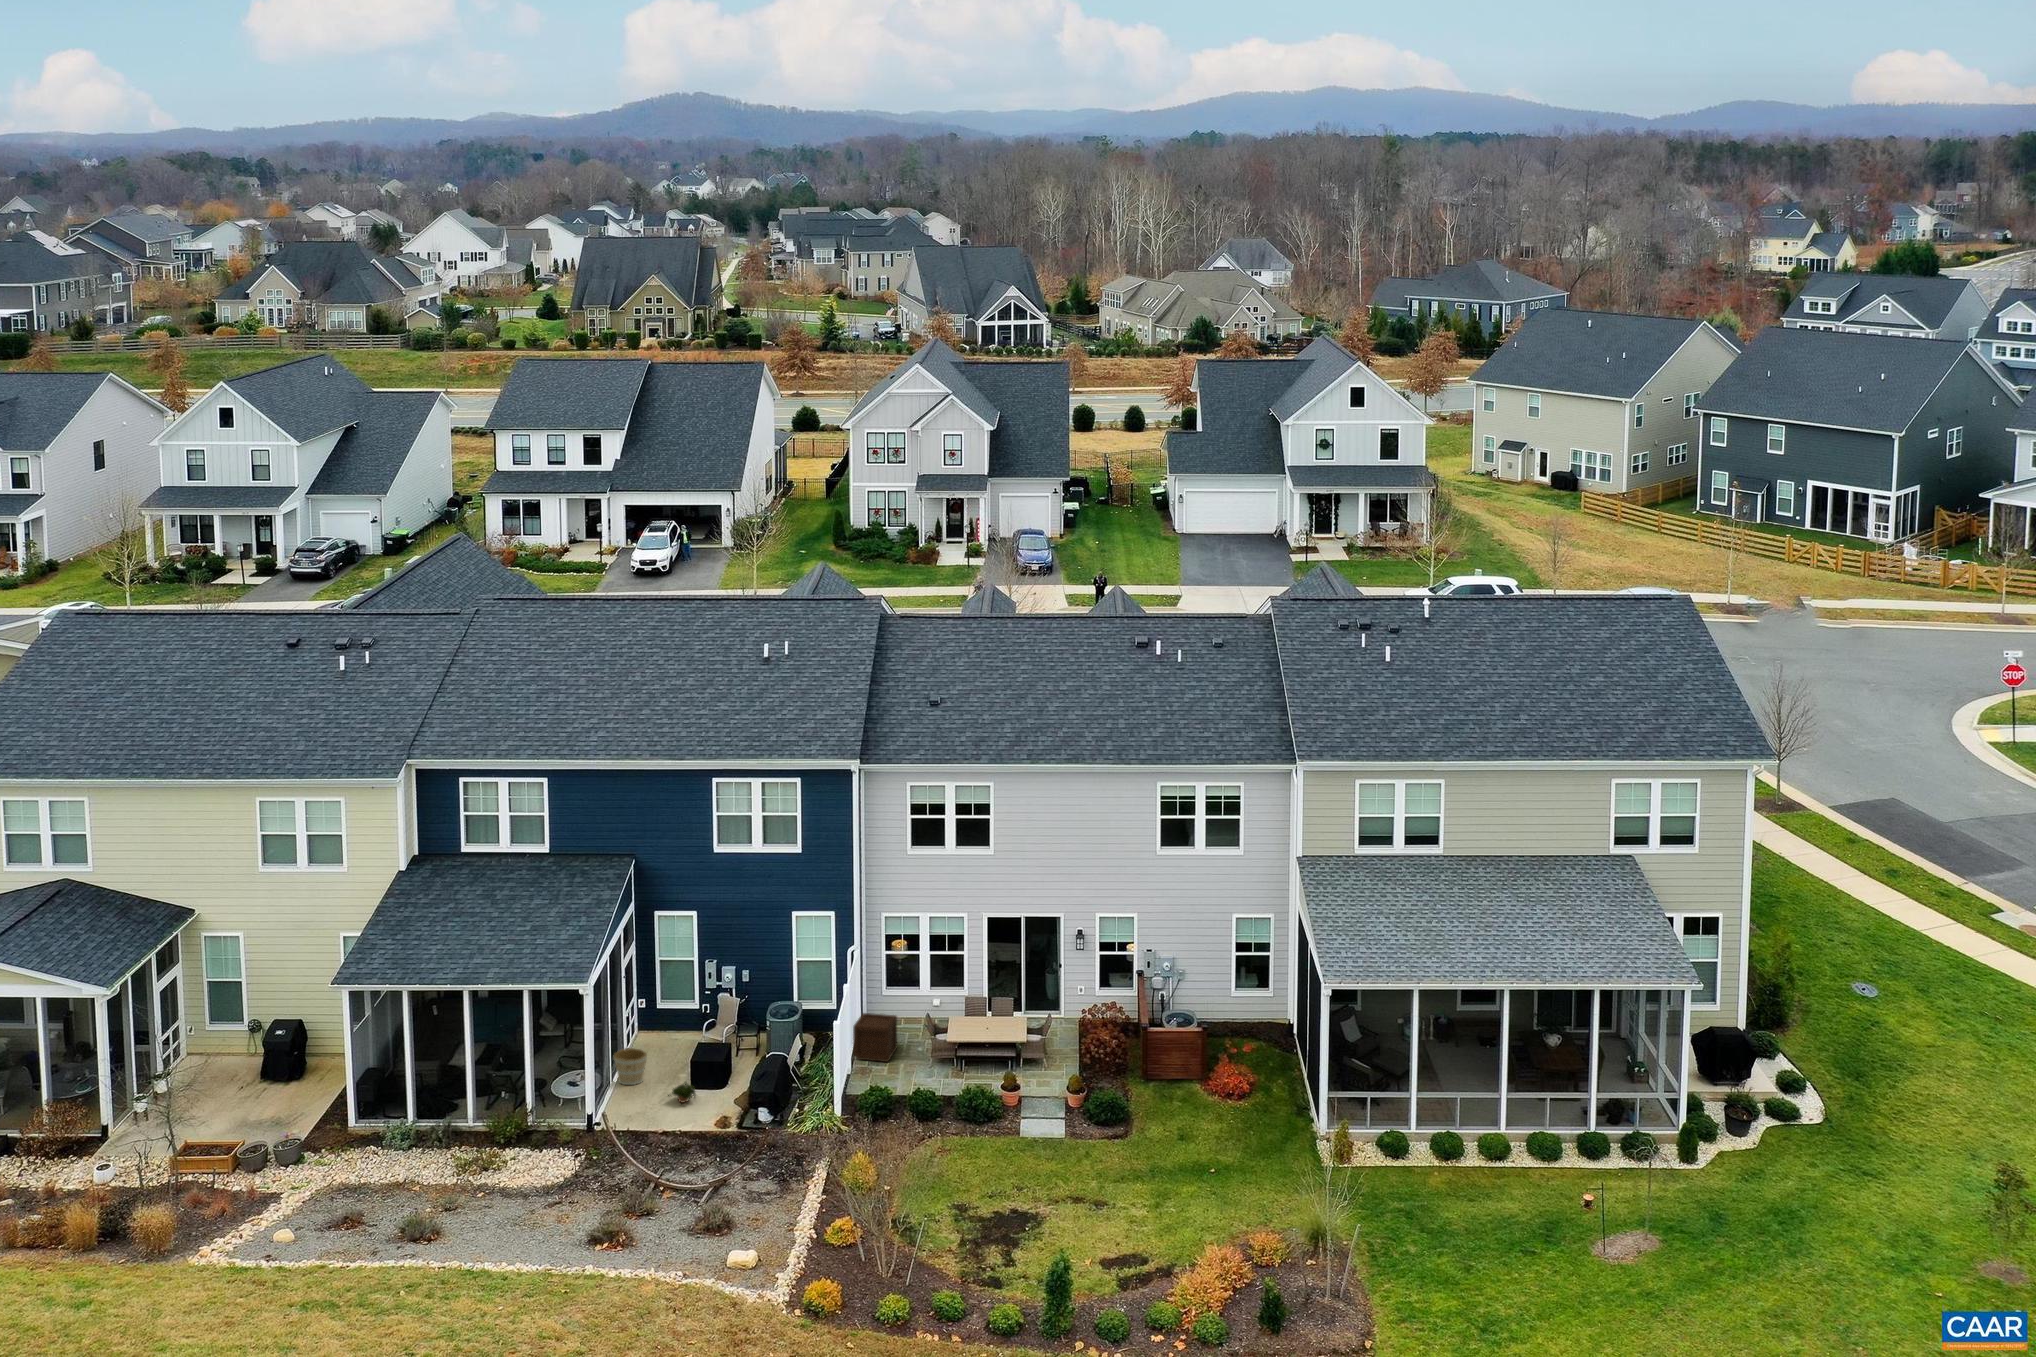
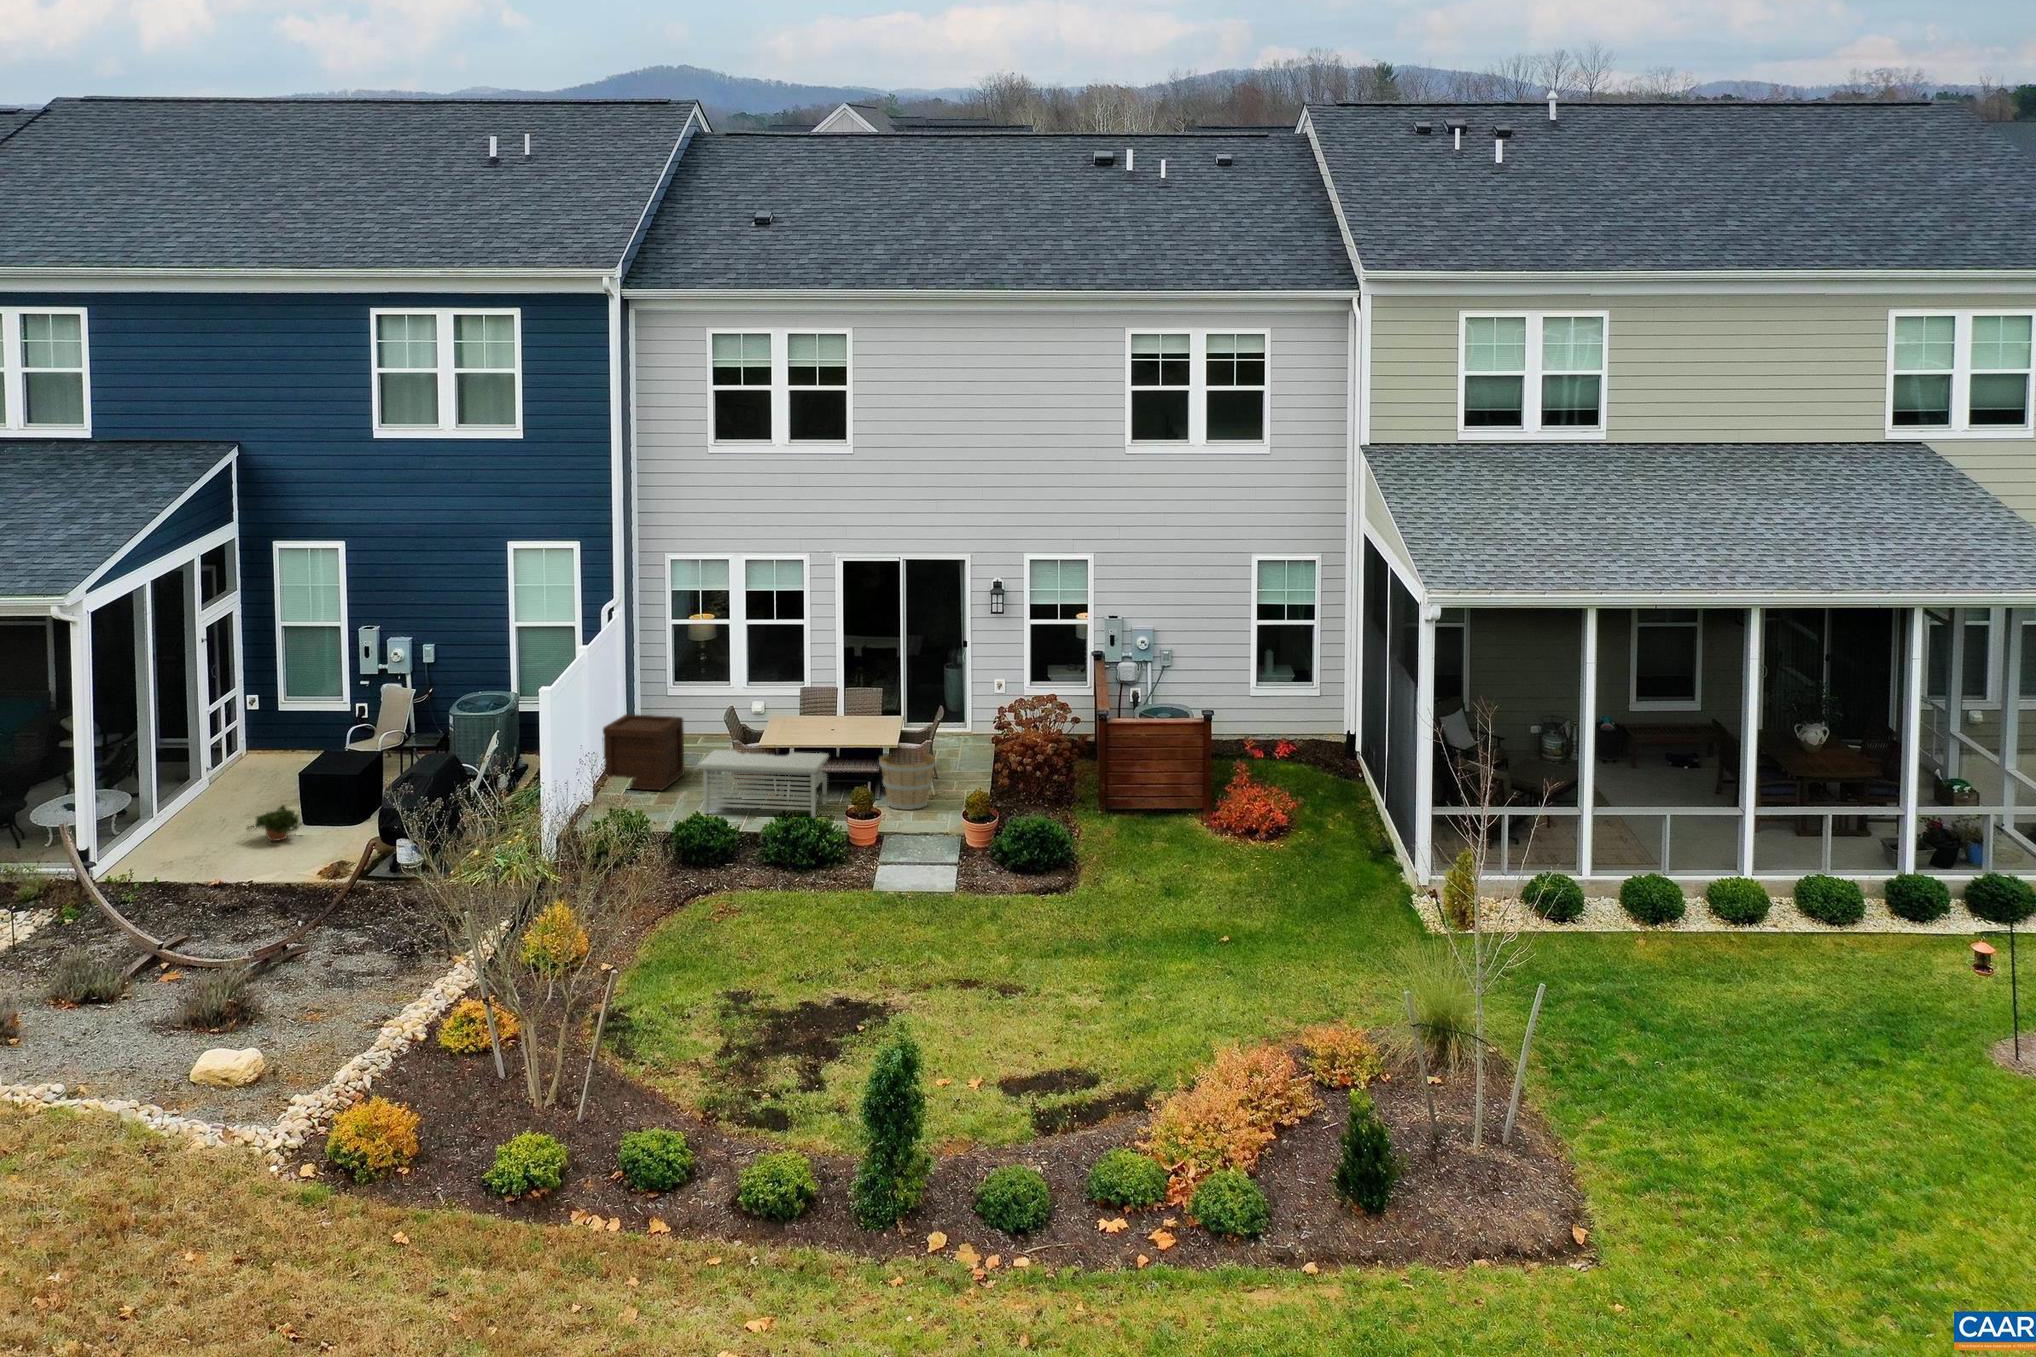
storage bench: none [913,1040,986,1084] -> present [698,750,829,817]
wooden bucket: present [614,1048,647,1085] -> present [879,753,936,810]

